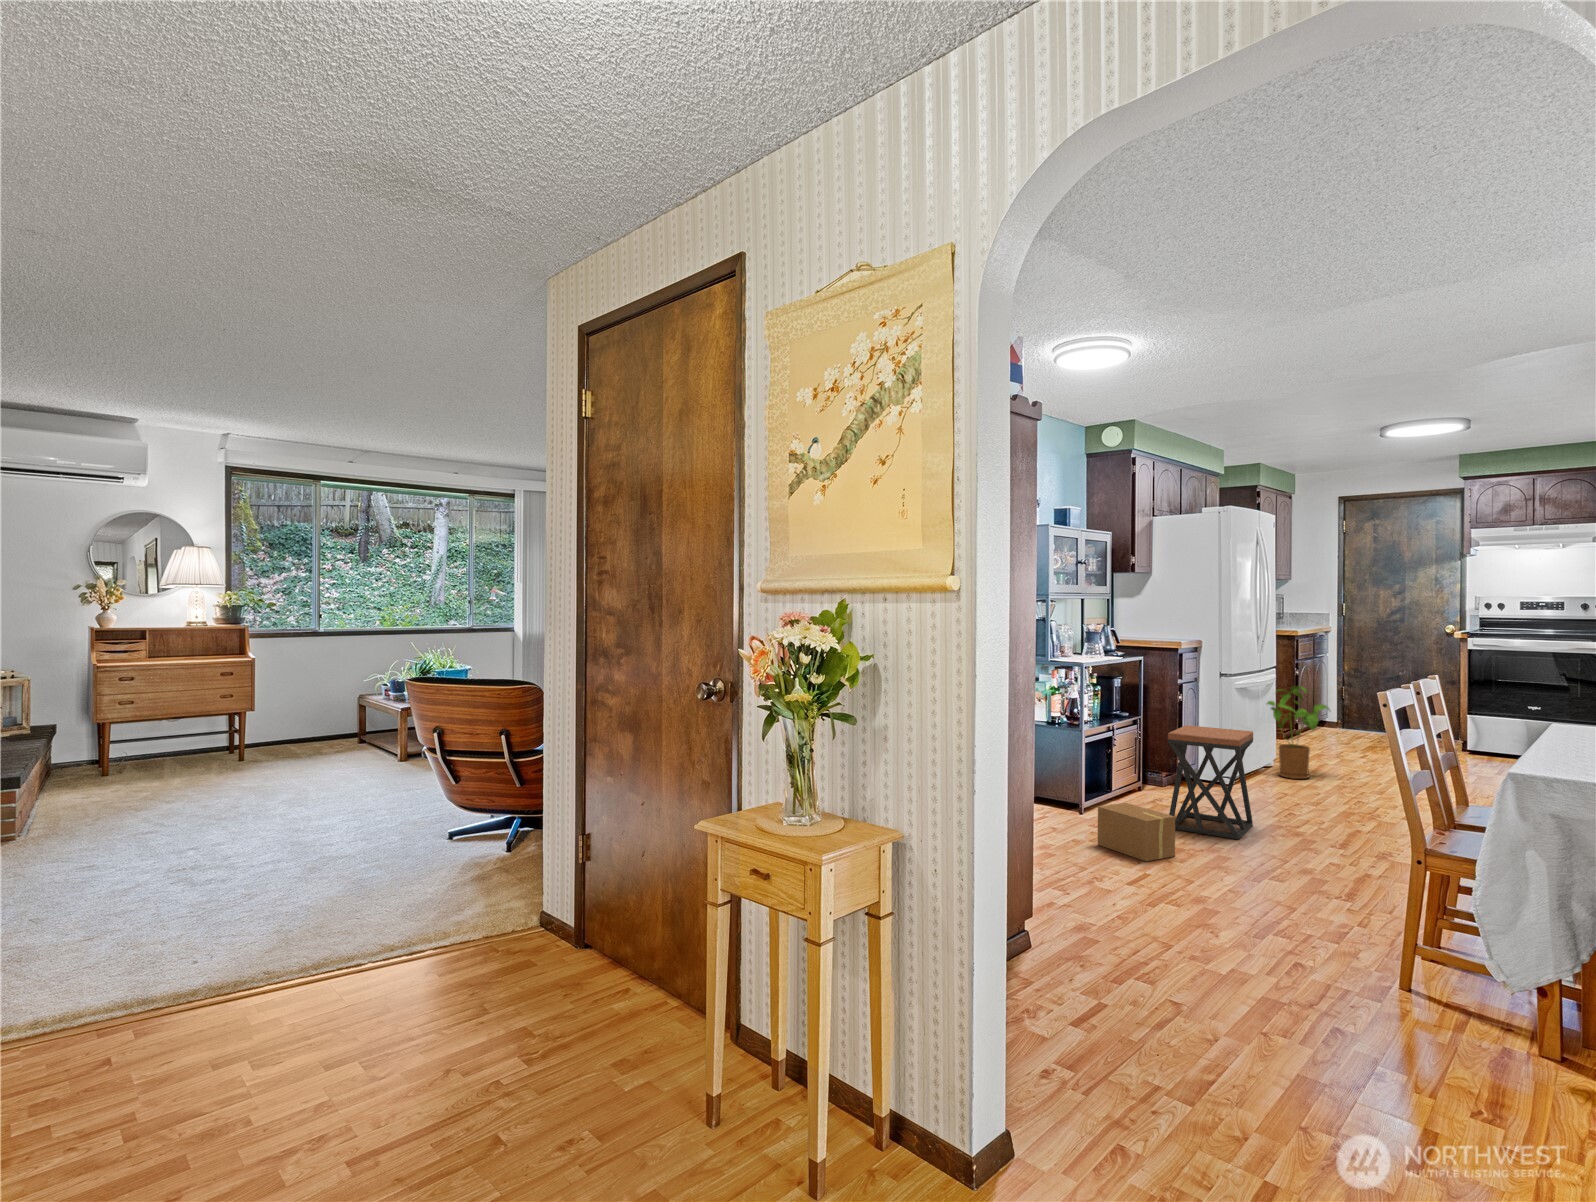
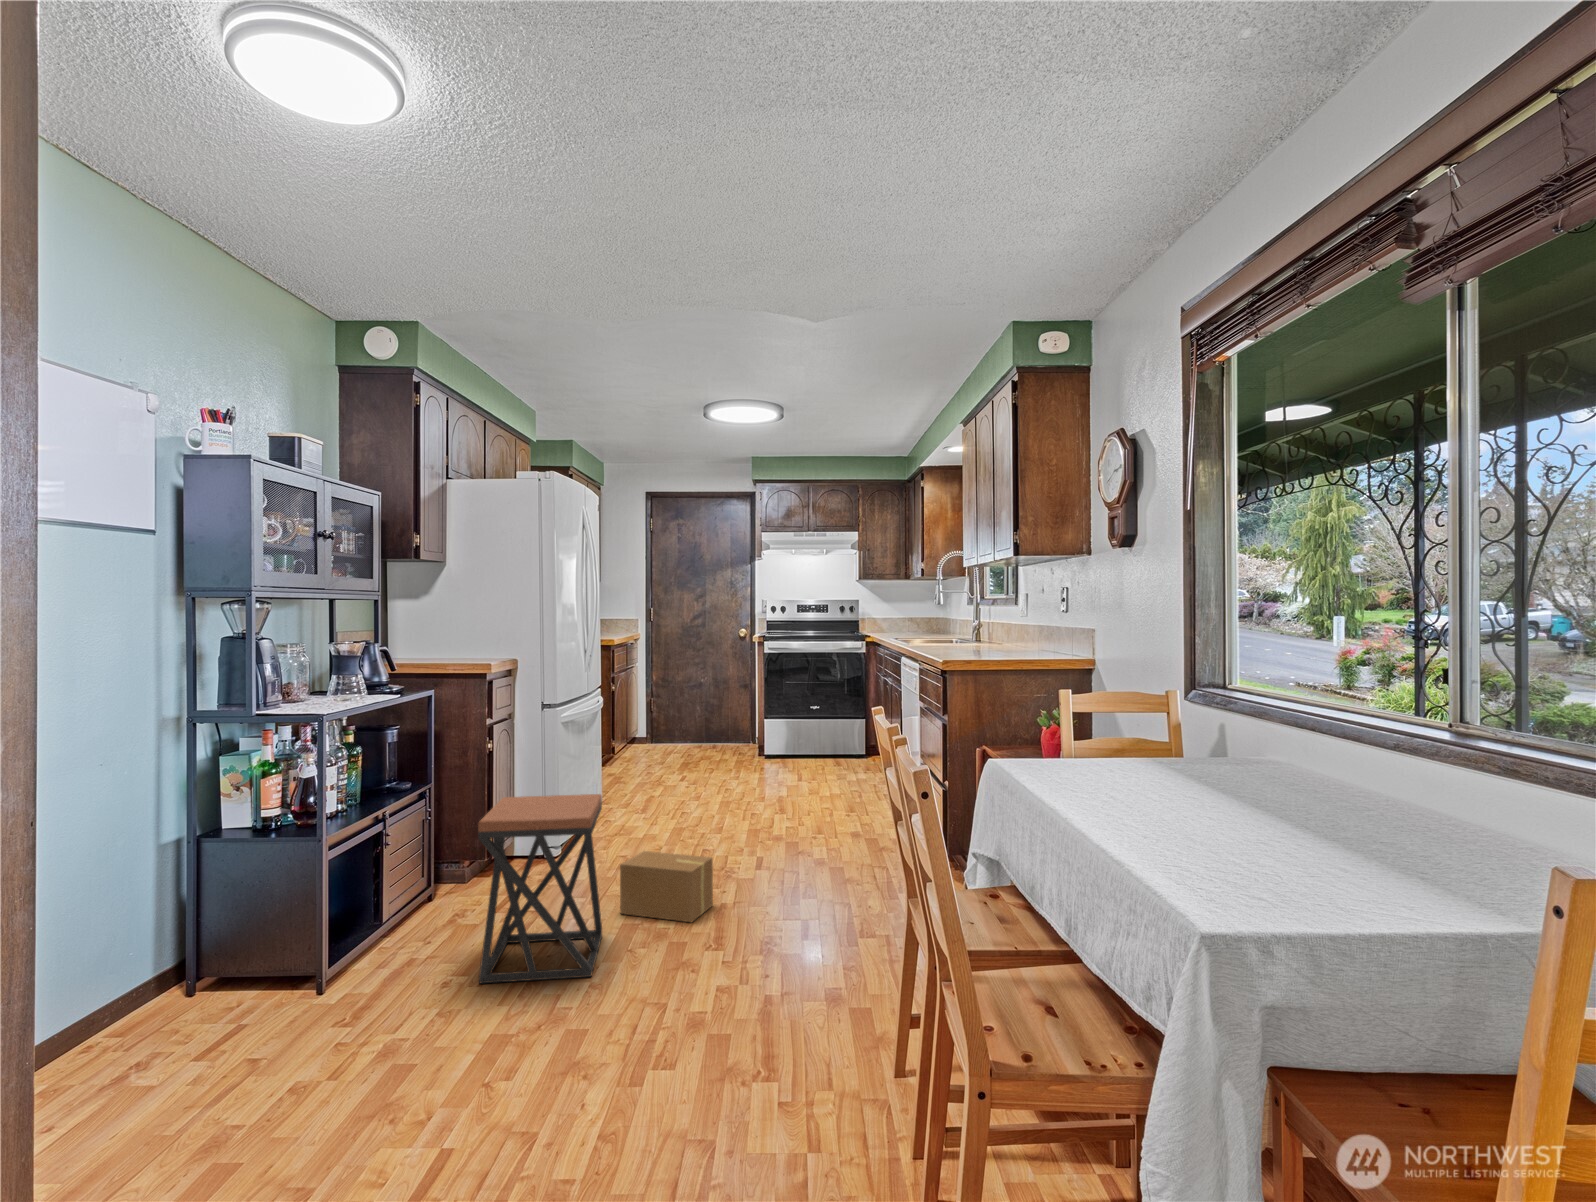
house plant: present [1267,686,1329,779] -> none [594,710,664,829]
cardboard box: present [1098,803,1175,861] -> present [620,851,713,922]

